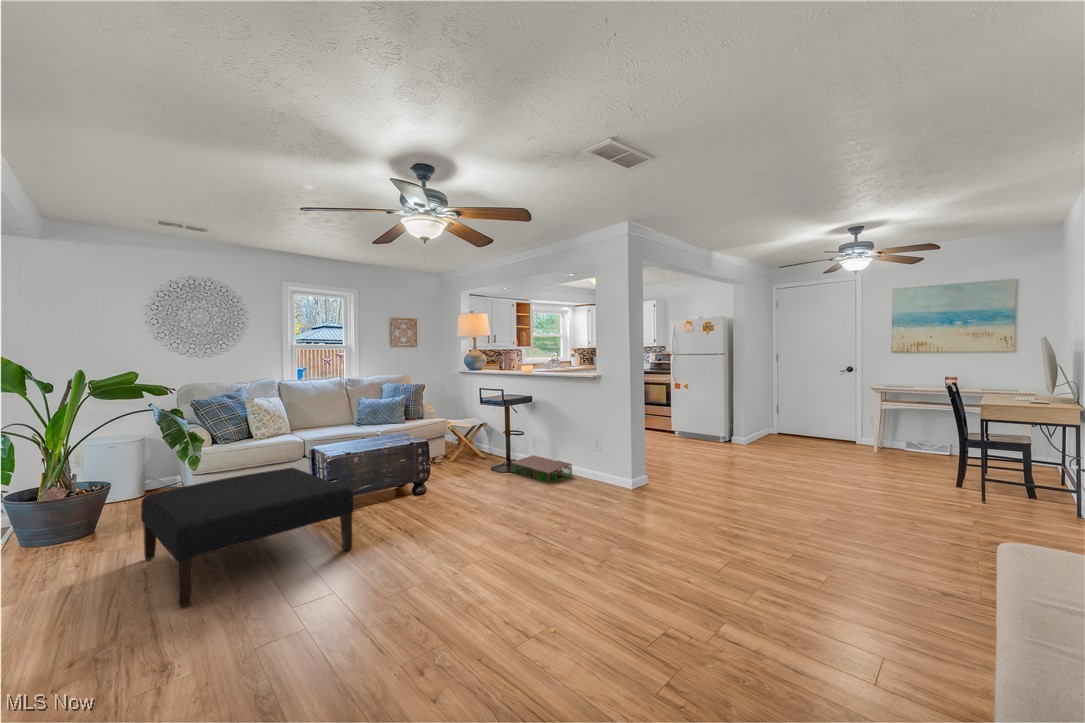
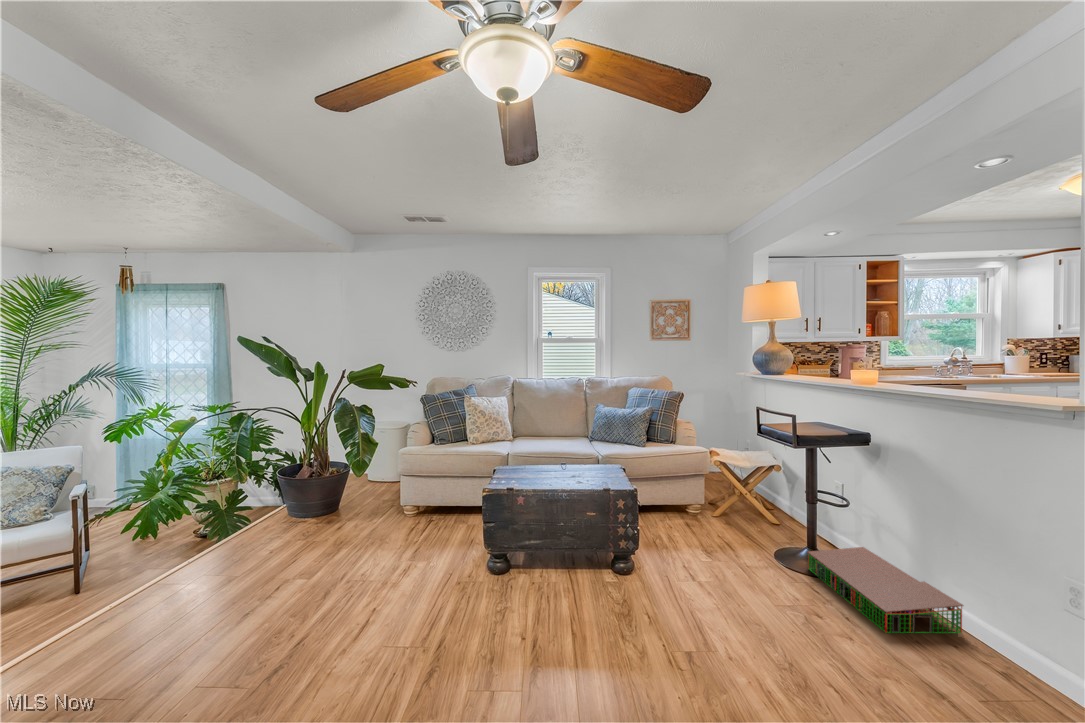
ottoman: present [141,468,354,607] -> none [183,496,452,685]

